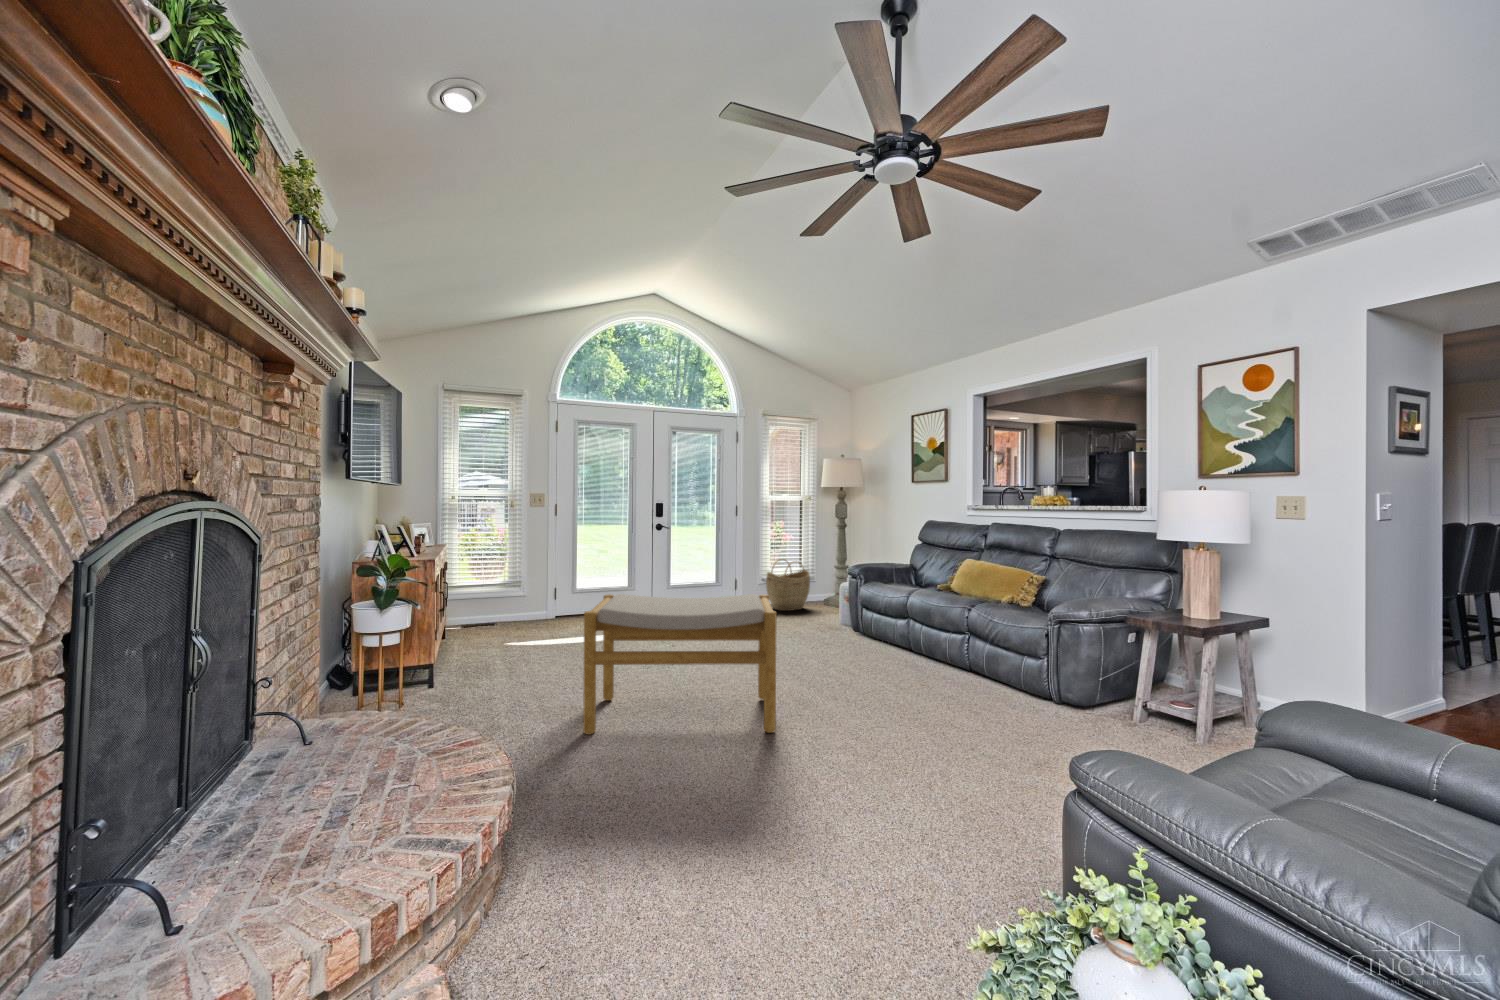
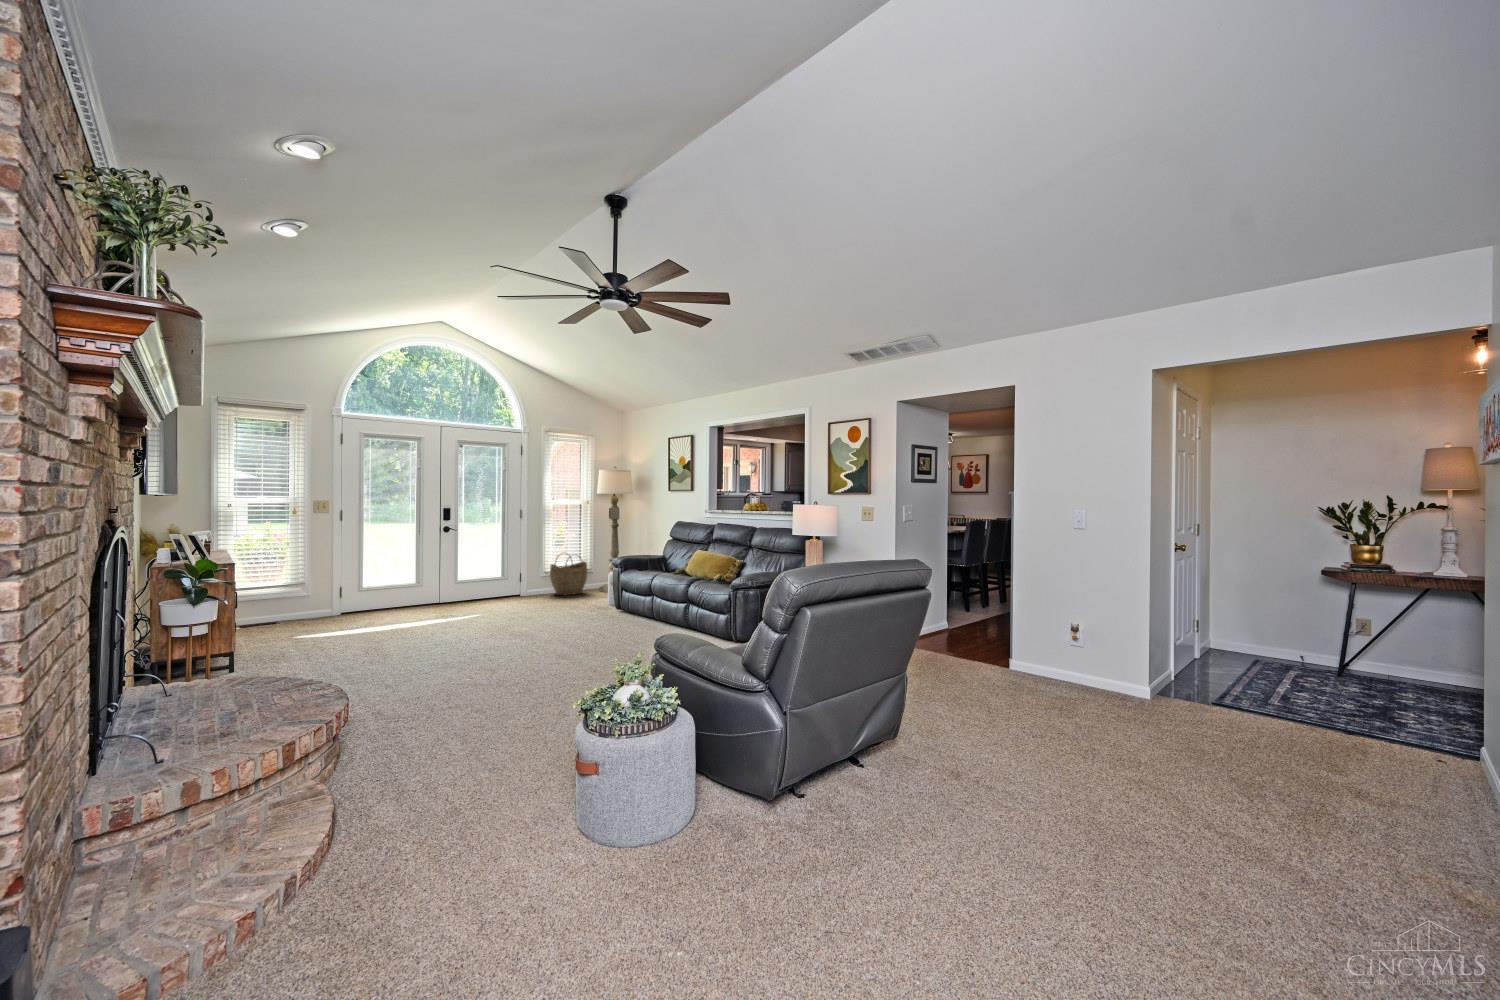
footstool: present [583,594,777,734] -> none [379,582,531,690]

